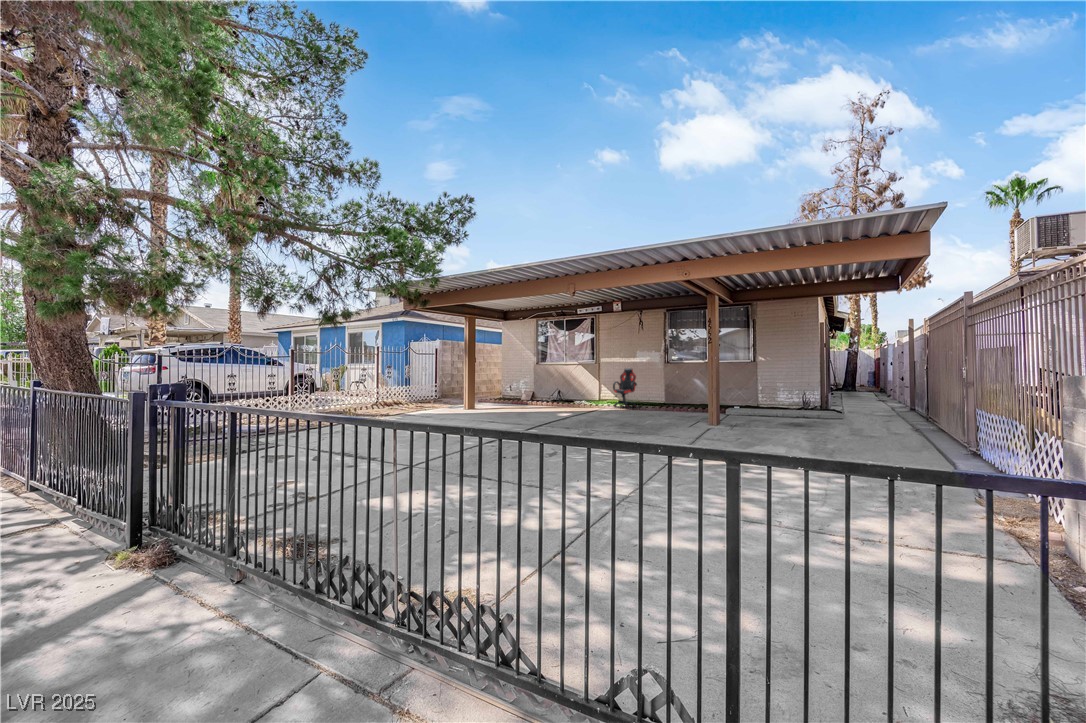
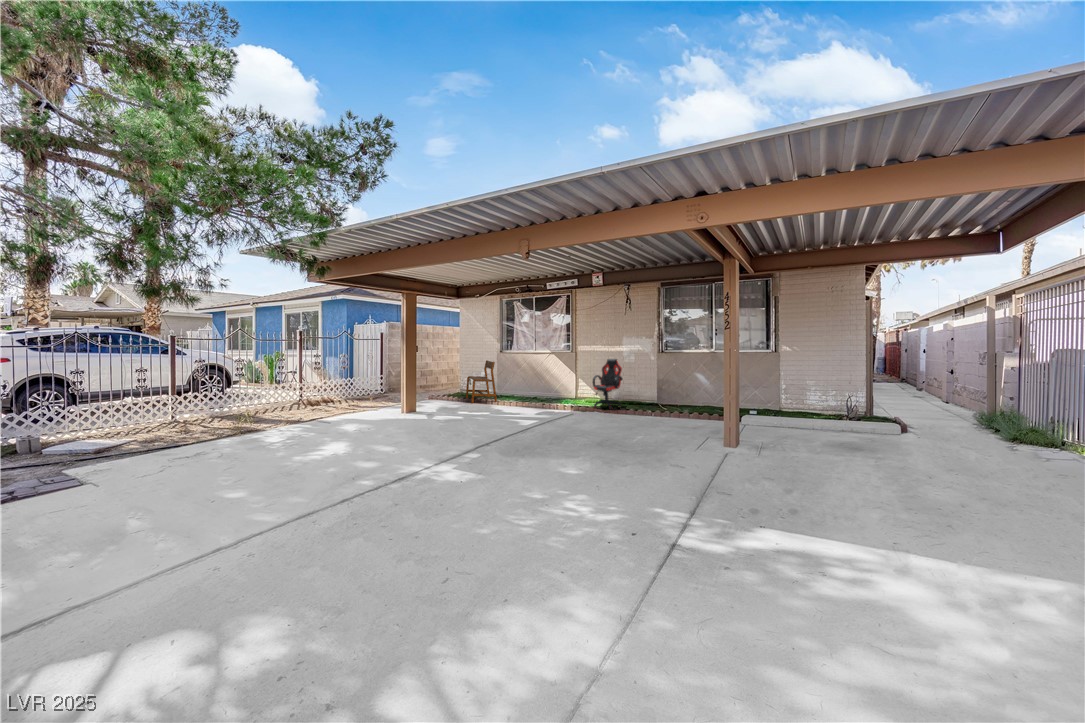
bench: none [508,371,535,404] -> present [466,360,497,403]

